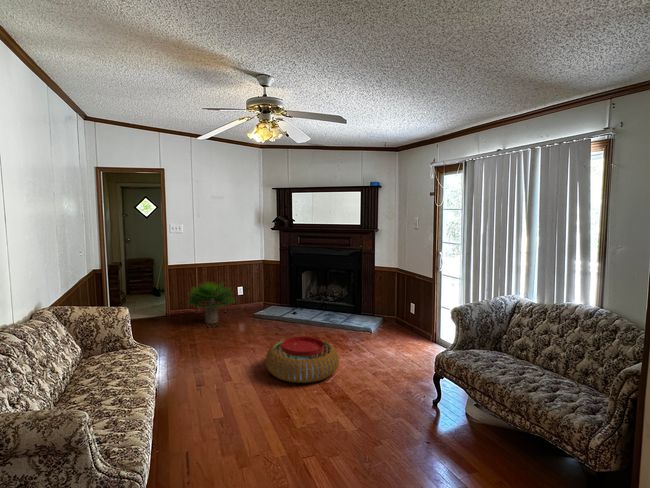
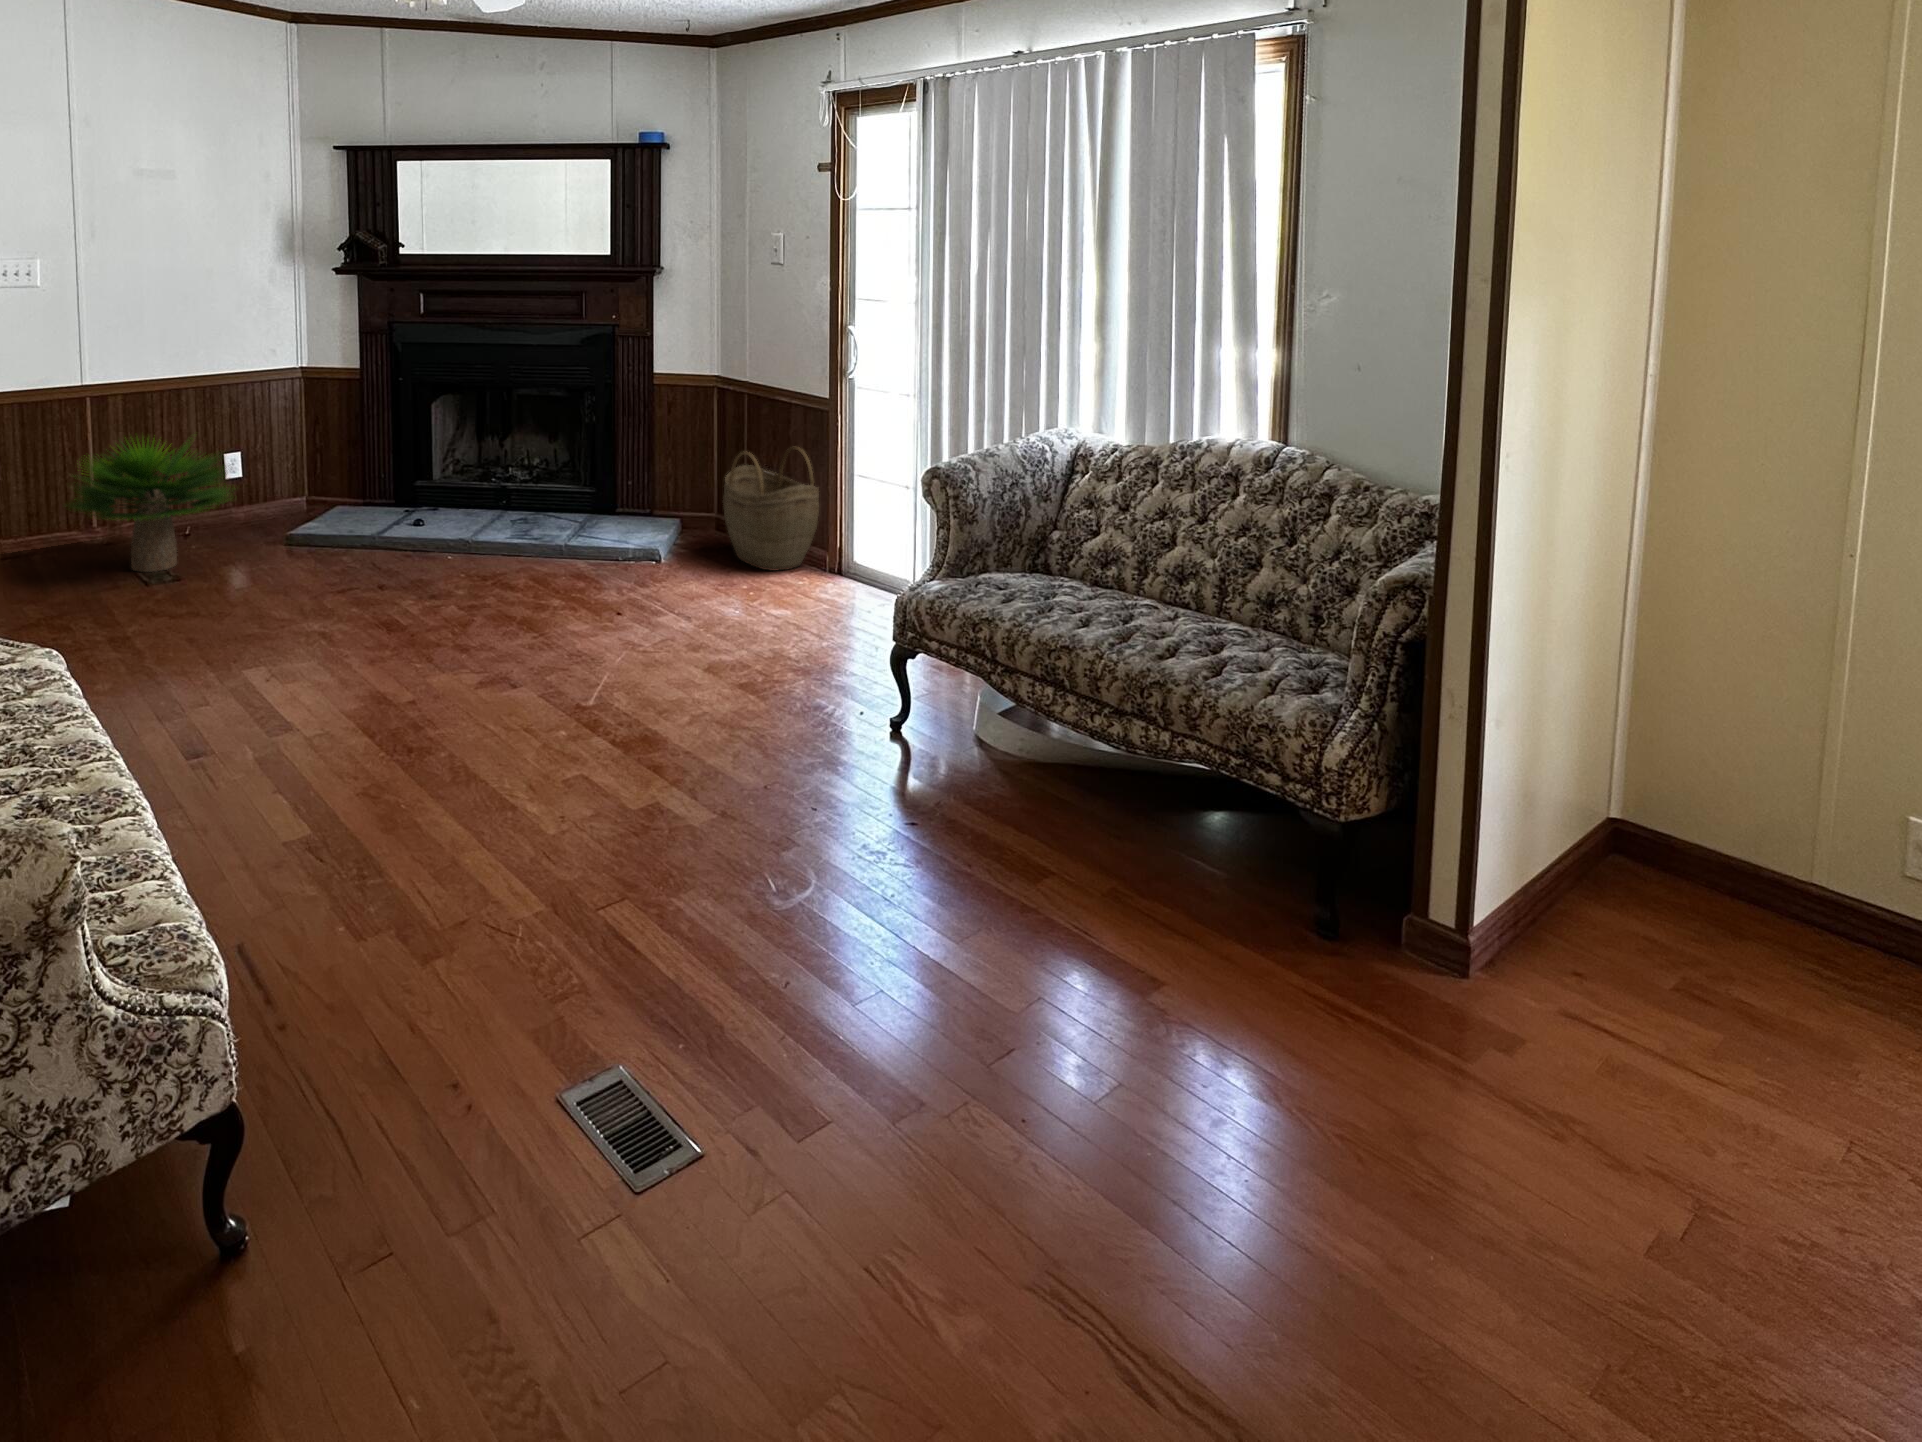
woven basket: none [392,295,426,339] -> present [723,447,819,571]
pouf: present [266,337,339,383] -> none [394,582,616,717]

